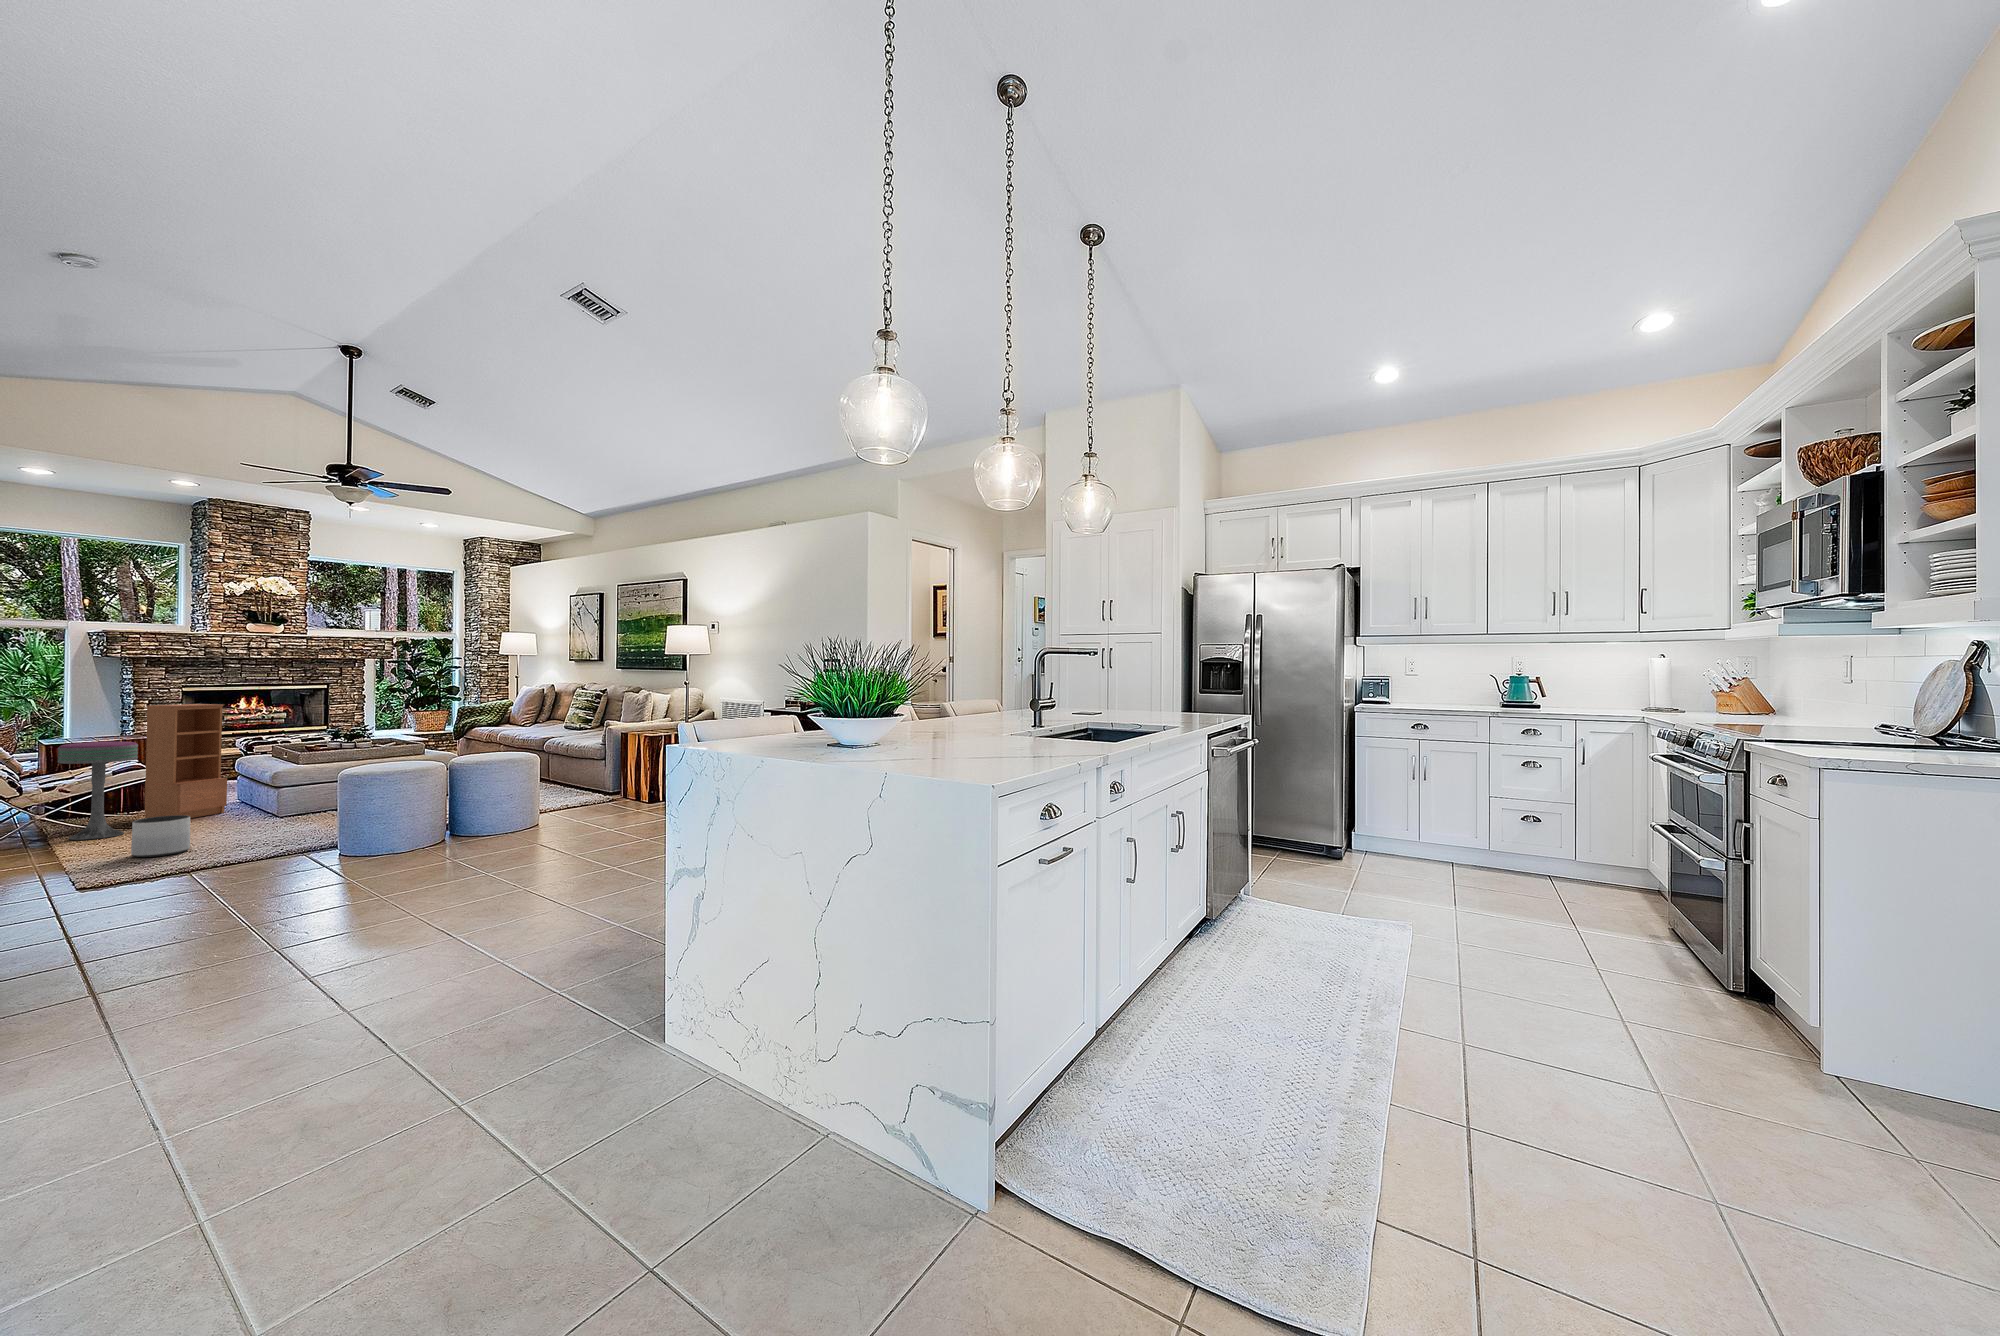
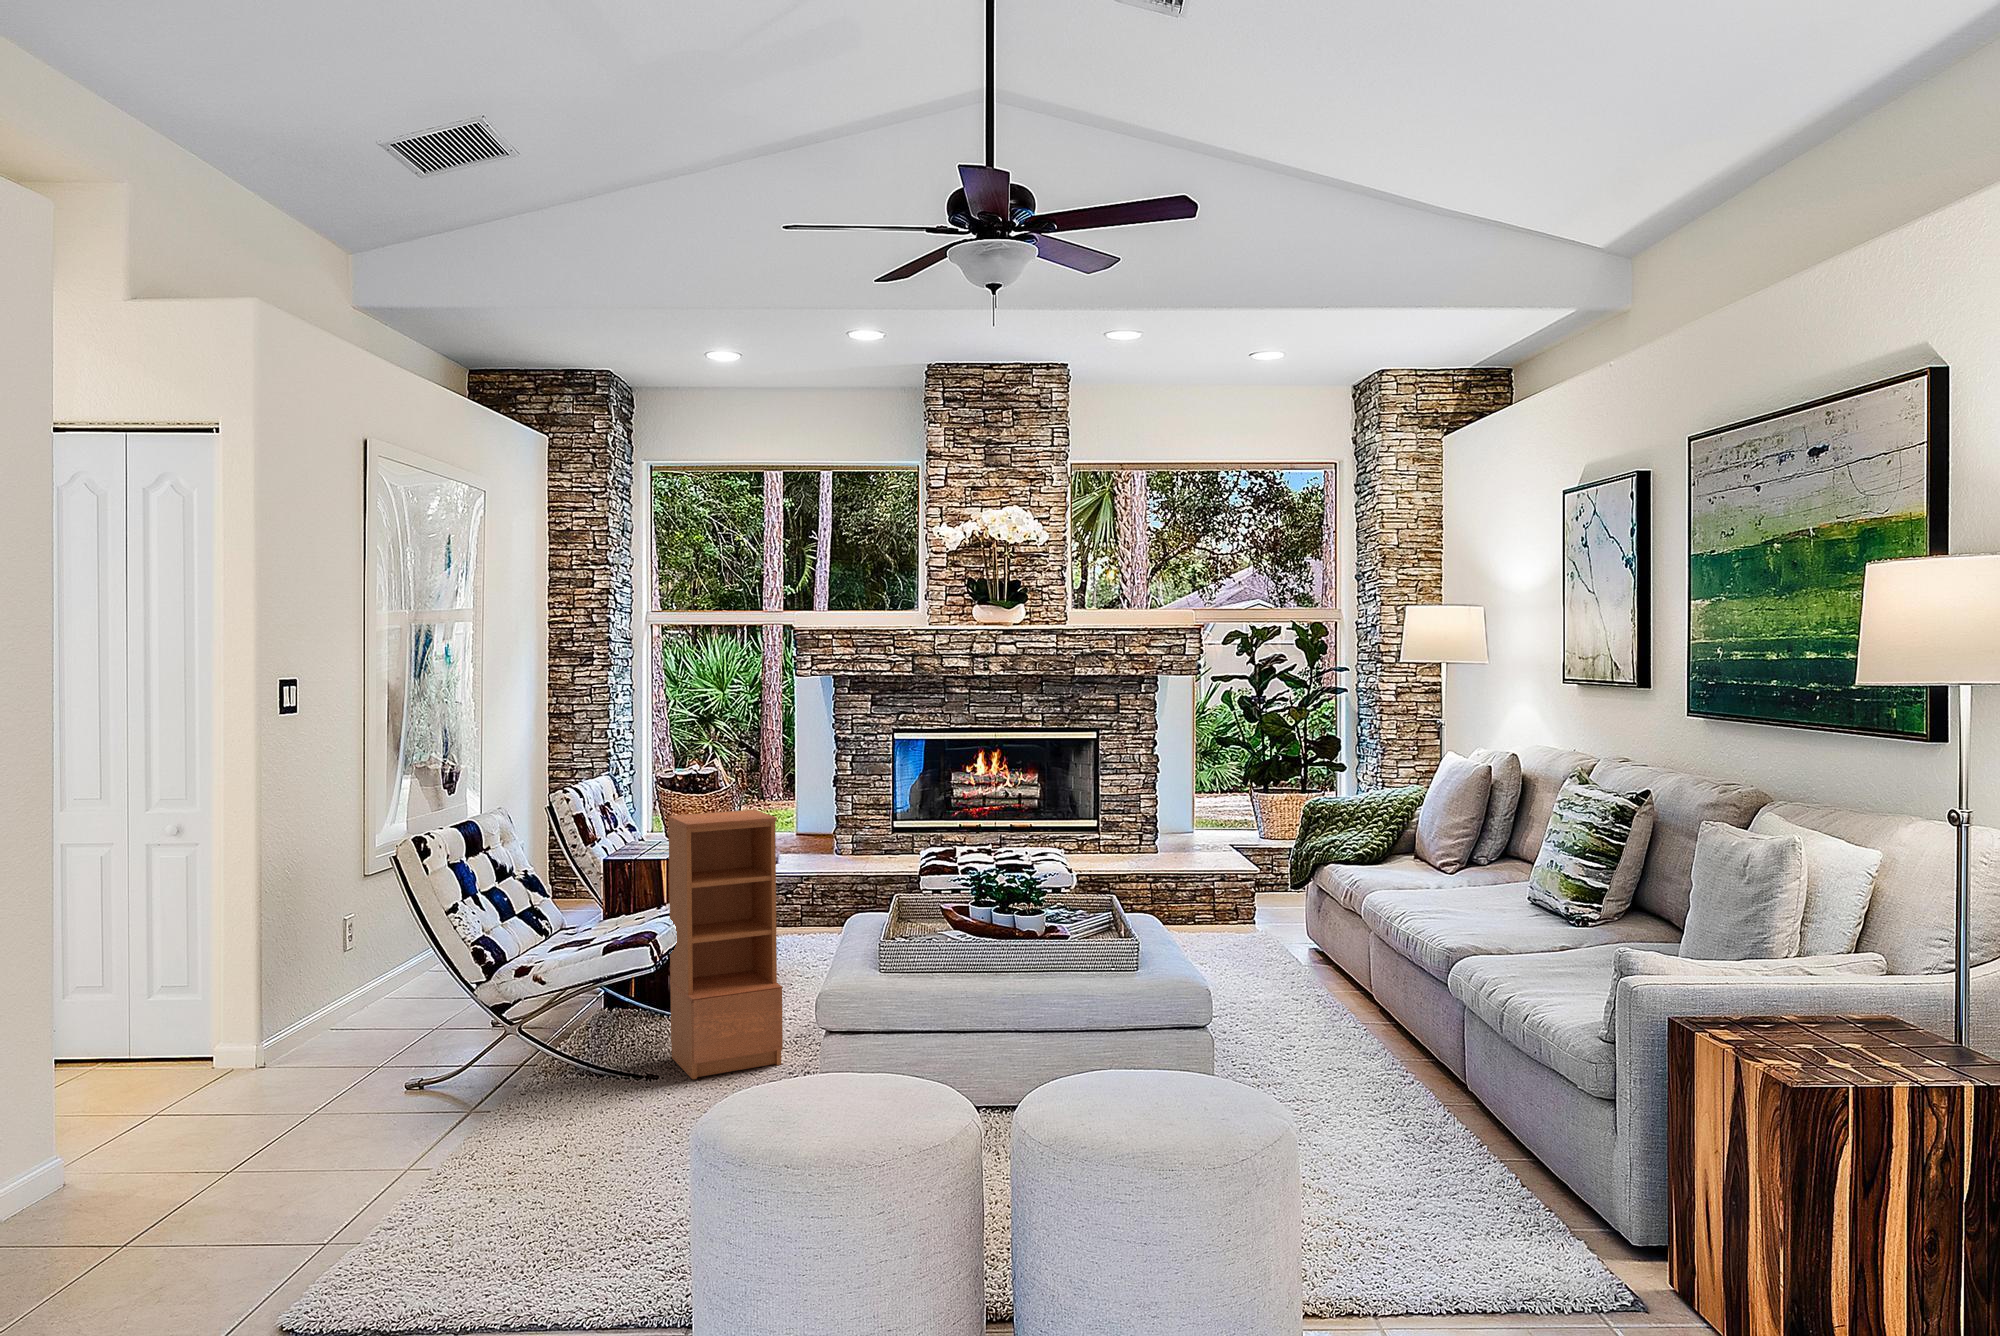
bar stool: present [58,741,138,840] -> none [480,904,596,1126]
planter: present [131,815,190,857] -> none [407,1156,516,1284]

